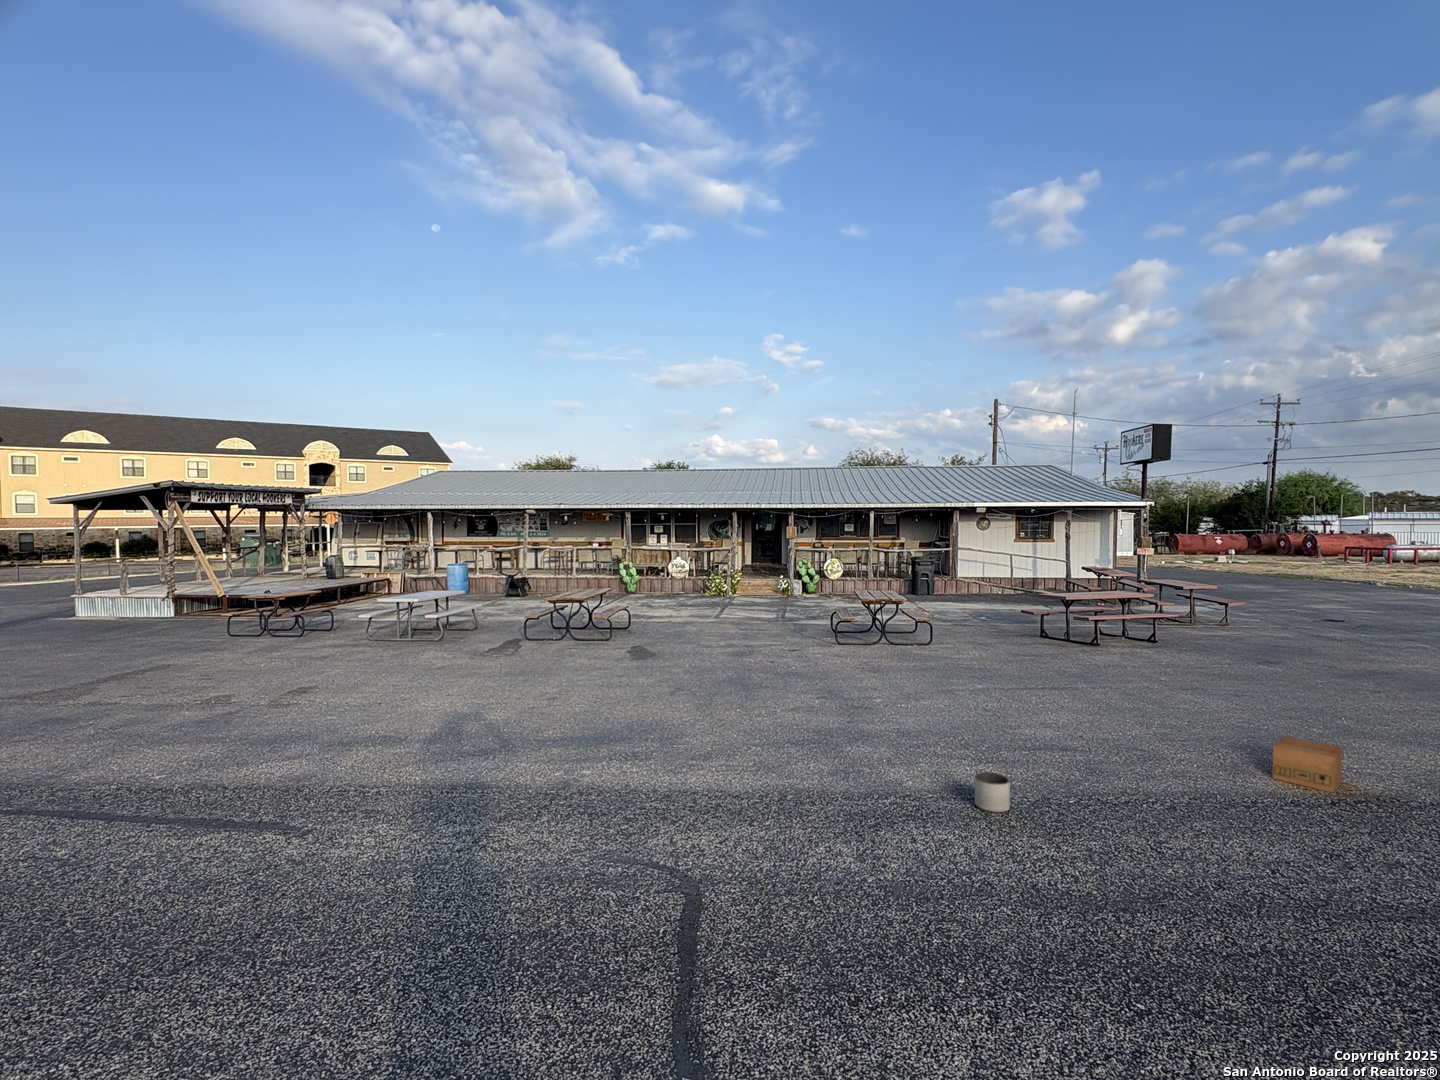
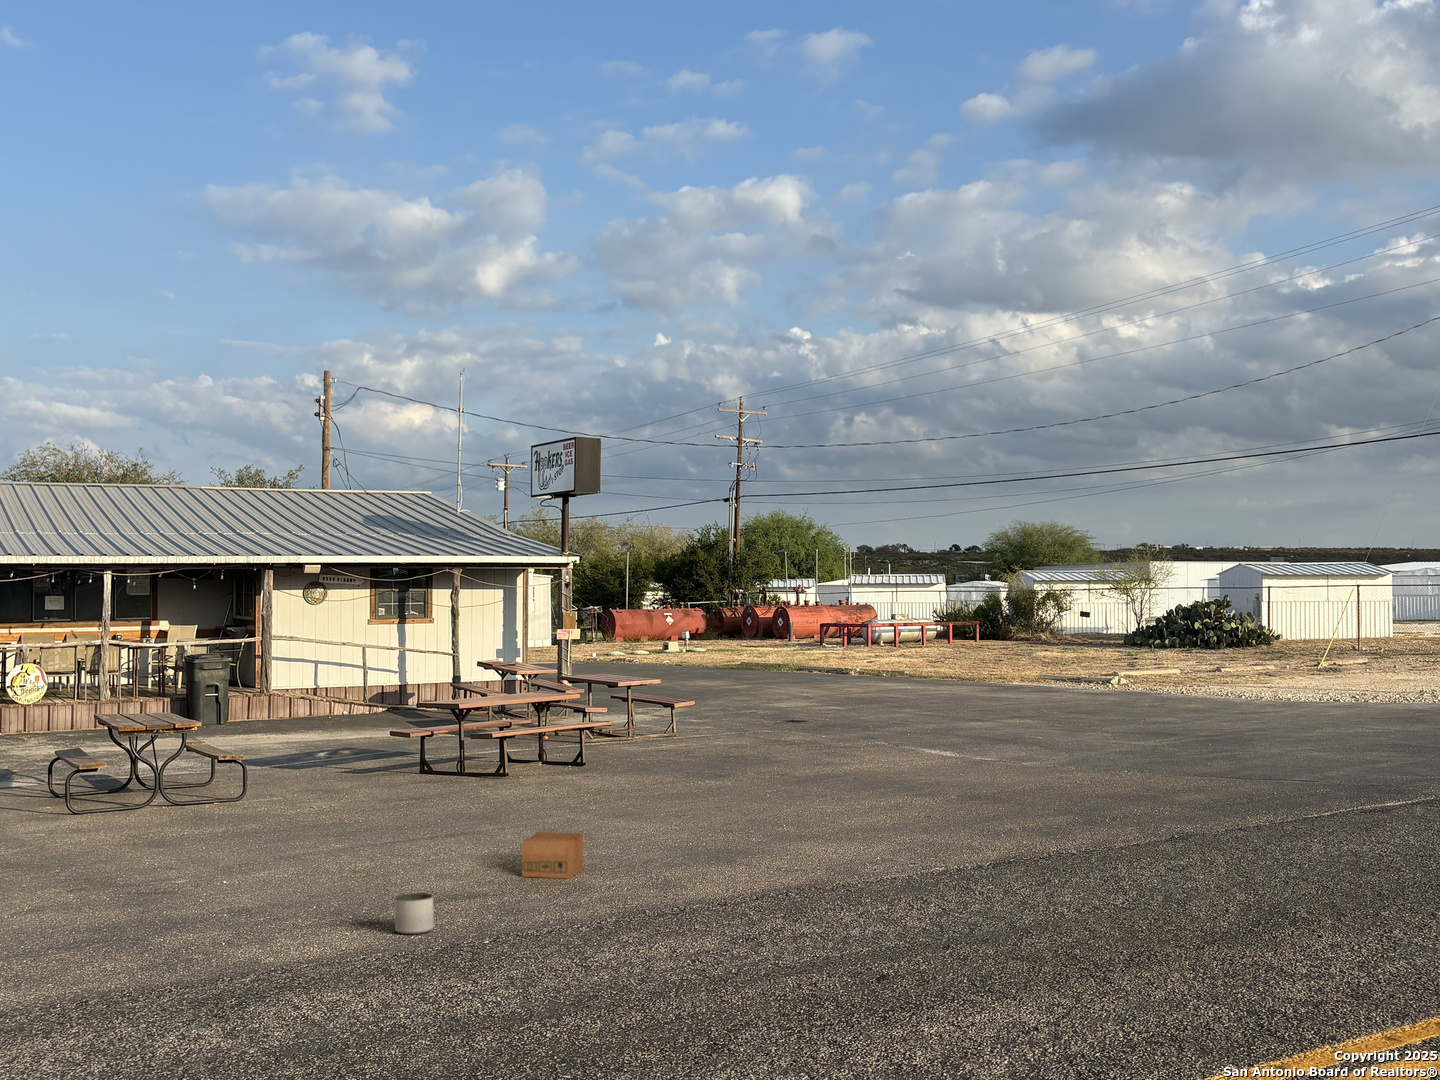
cardboard box: present [1273,736,1342,792] -> present [522,832,583,878]

